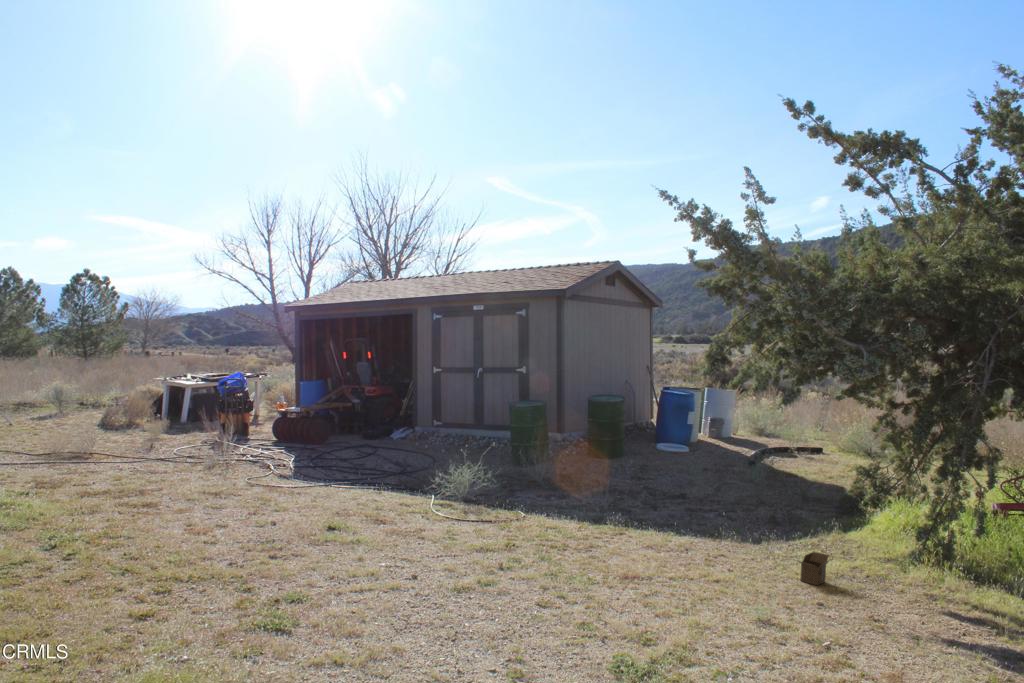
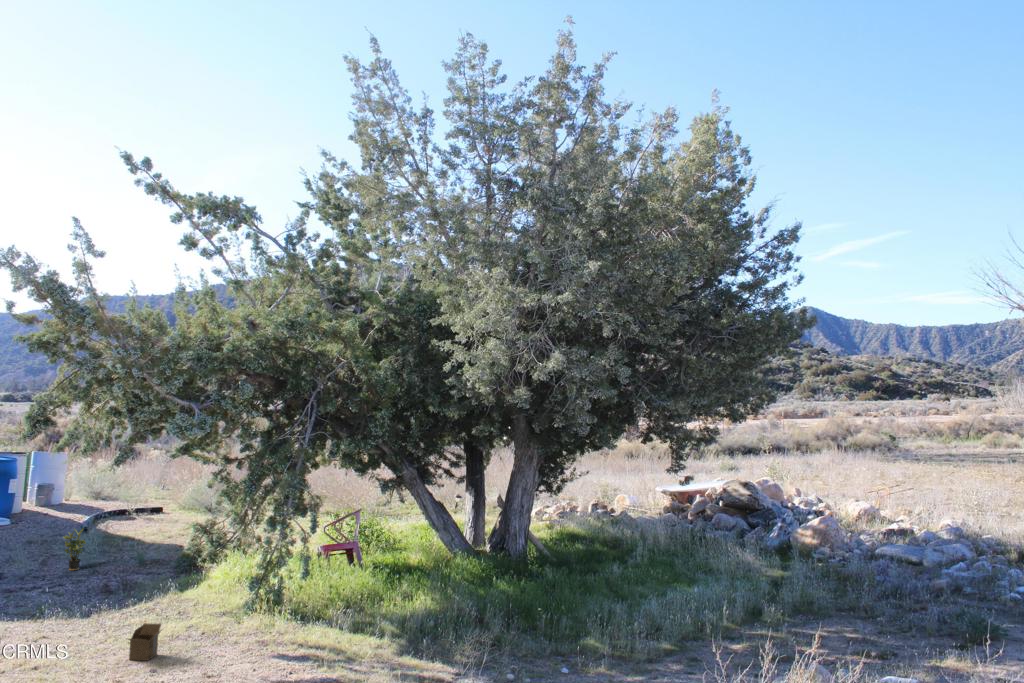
potted plant: none [737,458,756,497] -> present [63,529,86,571]

